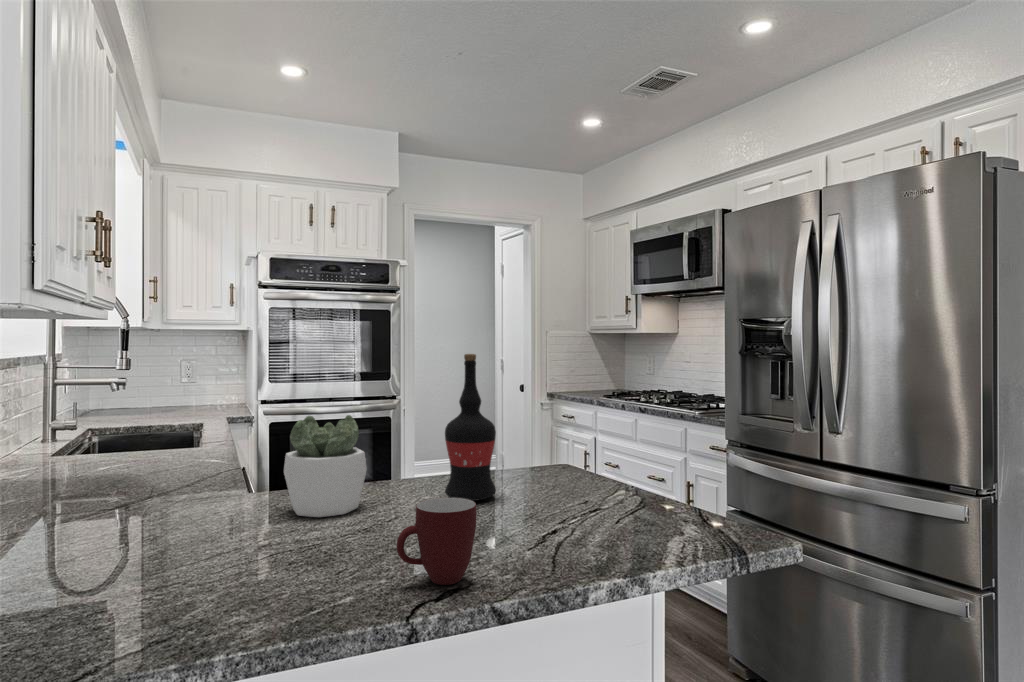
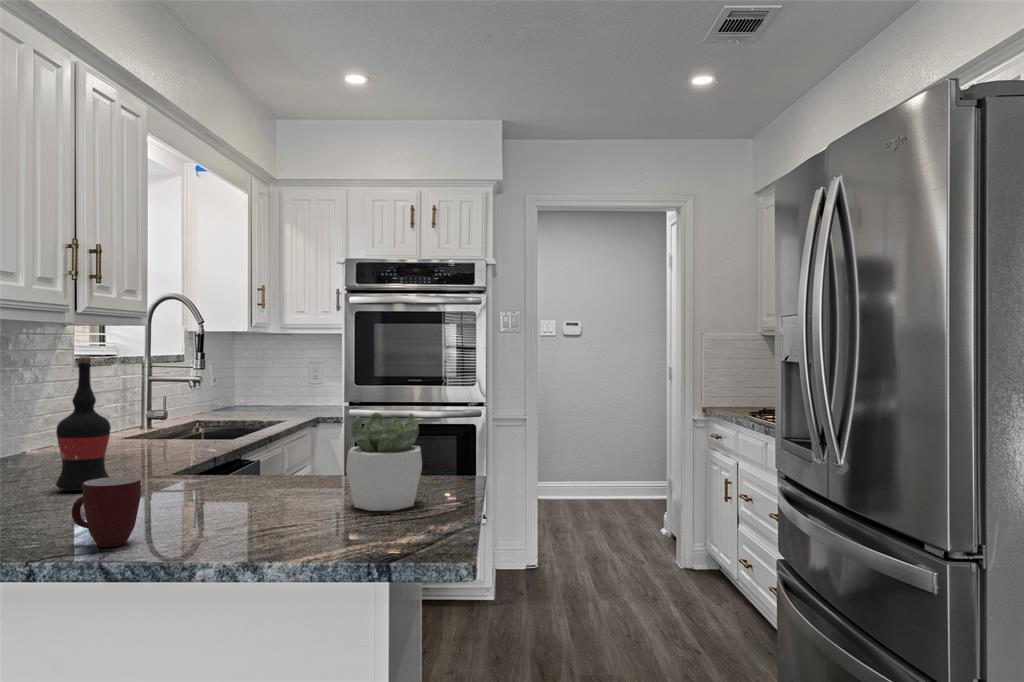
wine bottle: present [445,354,496,501] -> present [56,357,111,491]
succulent plant: present [284,415,367,517] -> present [346,413,422,511]

